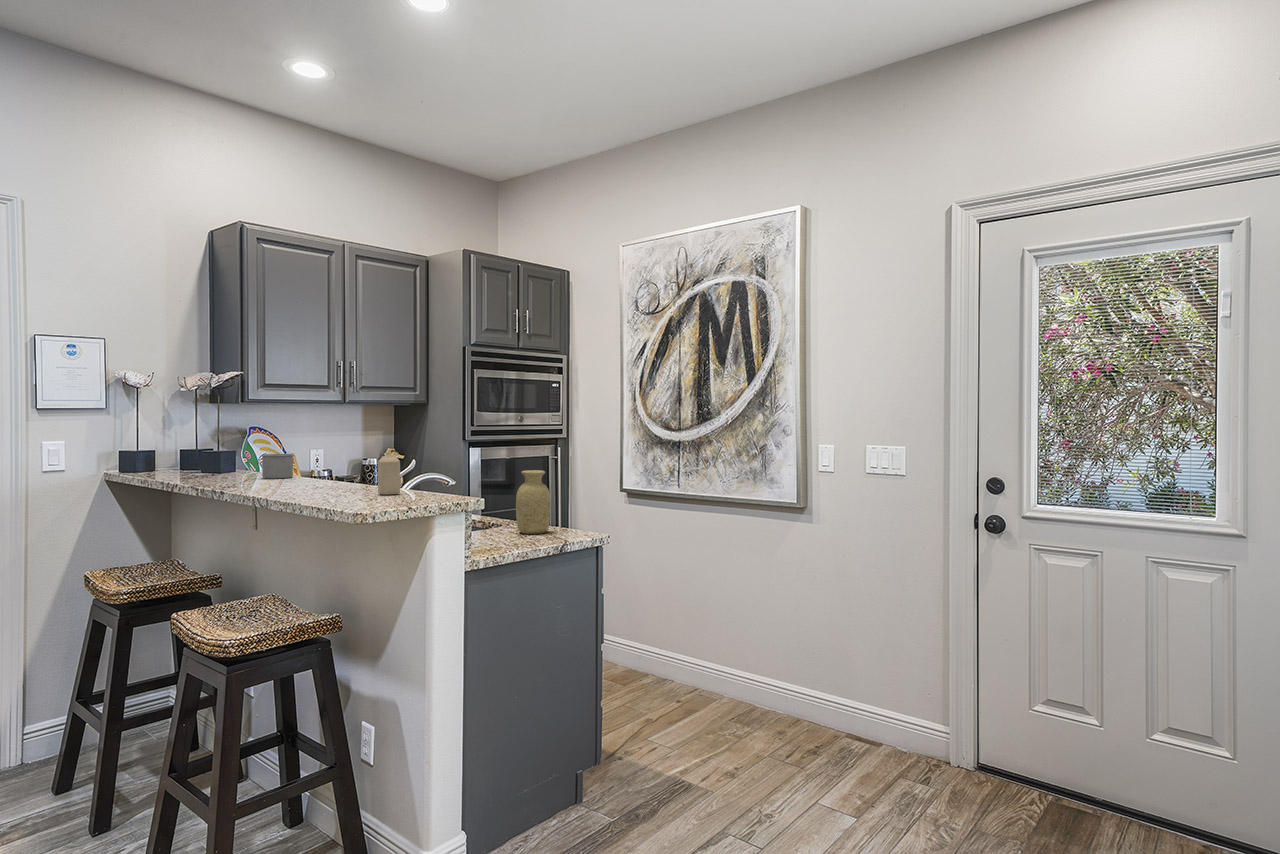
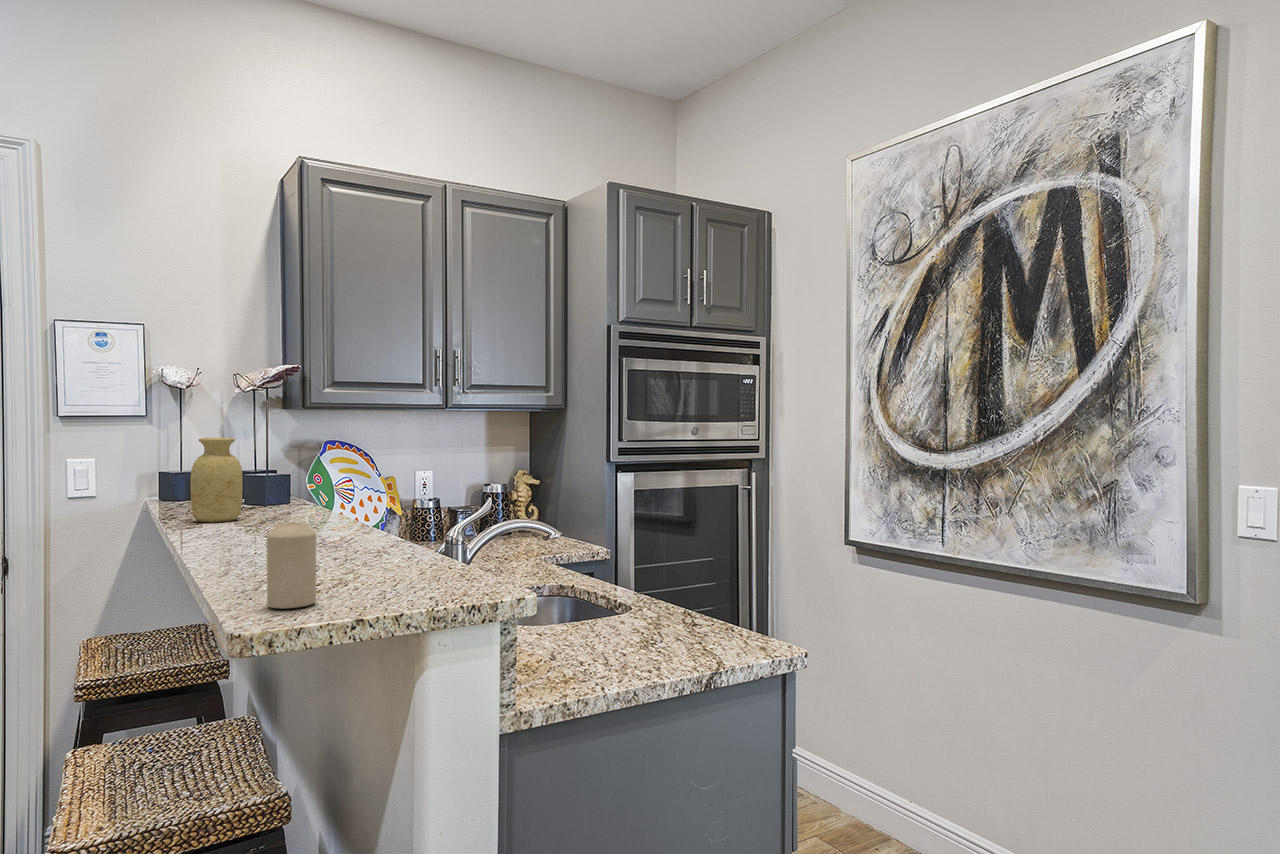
mug: present [261,453,294,479] -> none [266,483,315,525]
vase: present [516,470,550,534] -> present [190,438,243,522]

